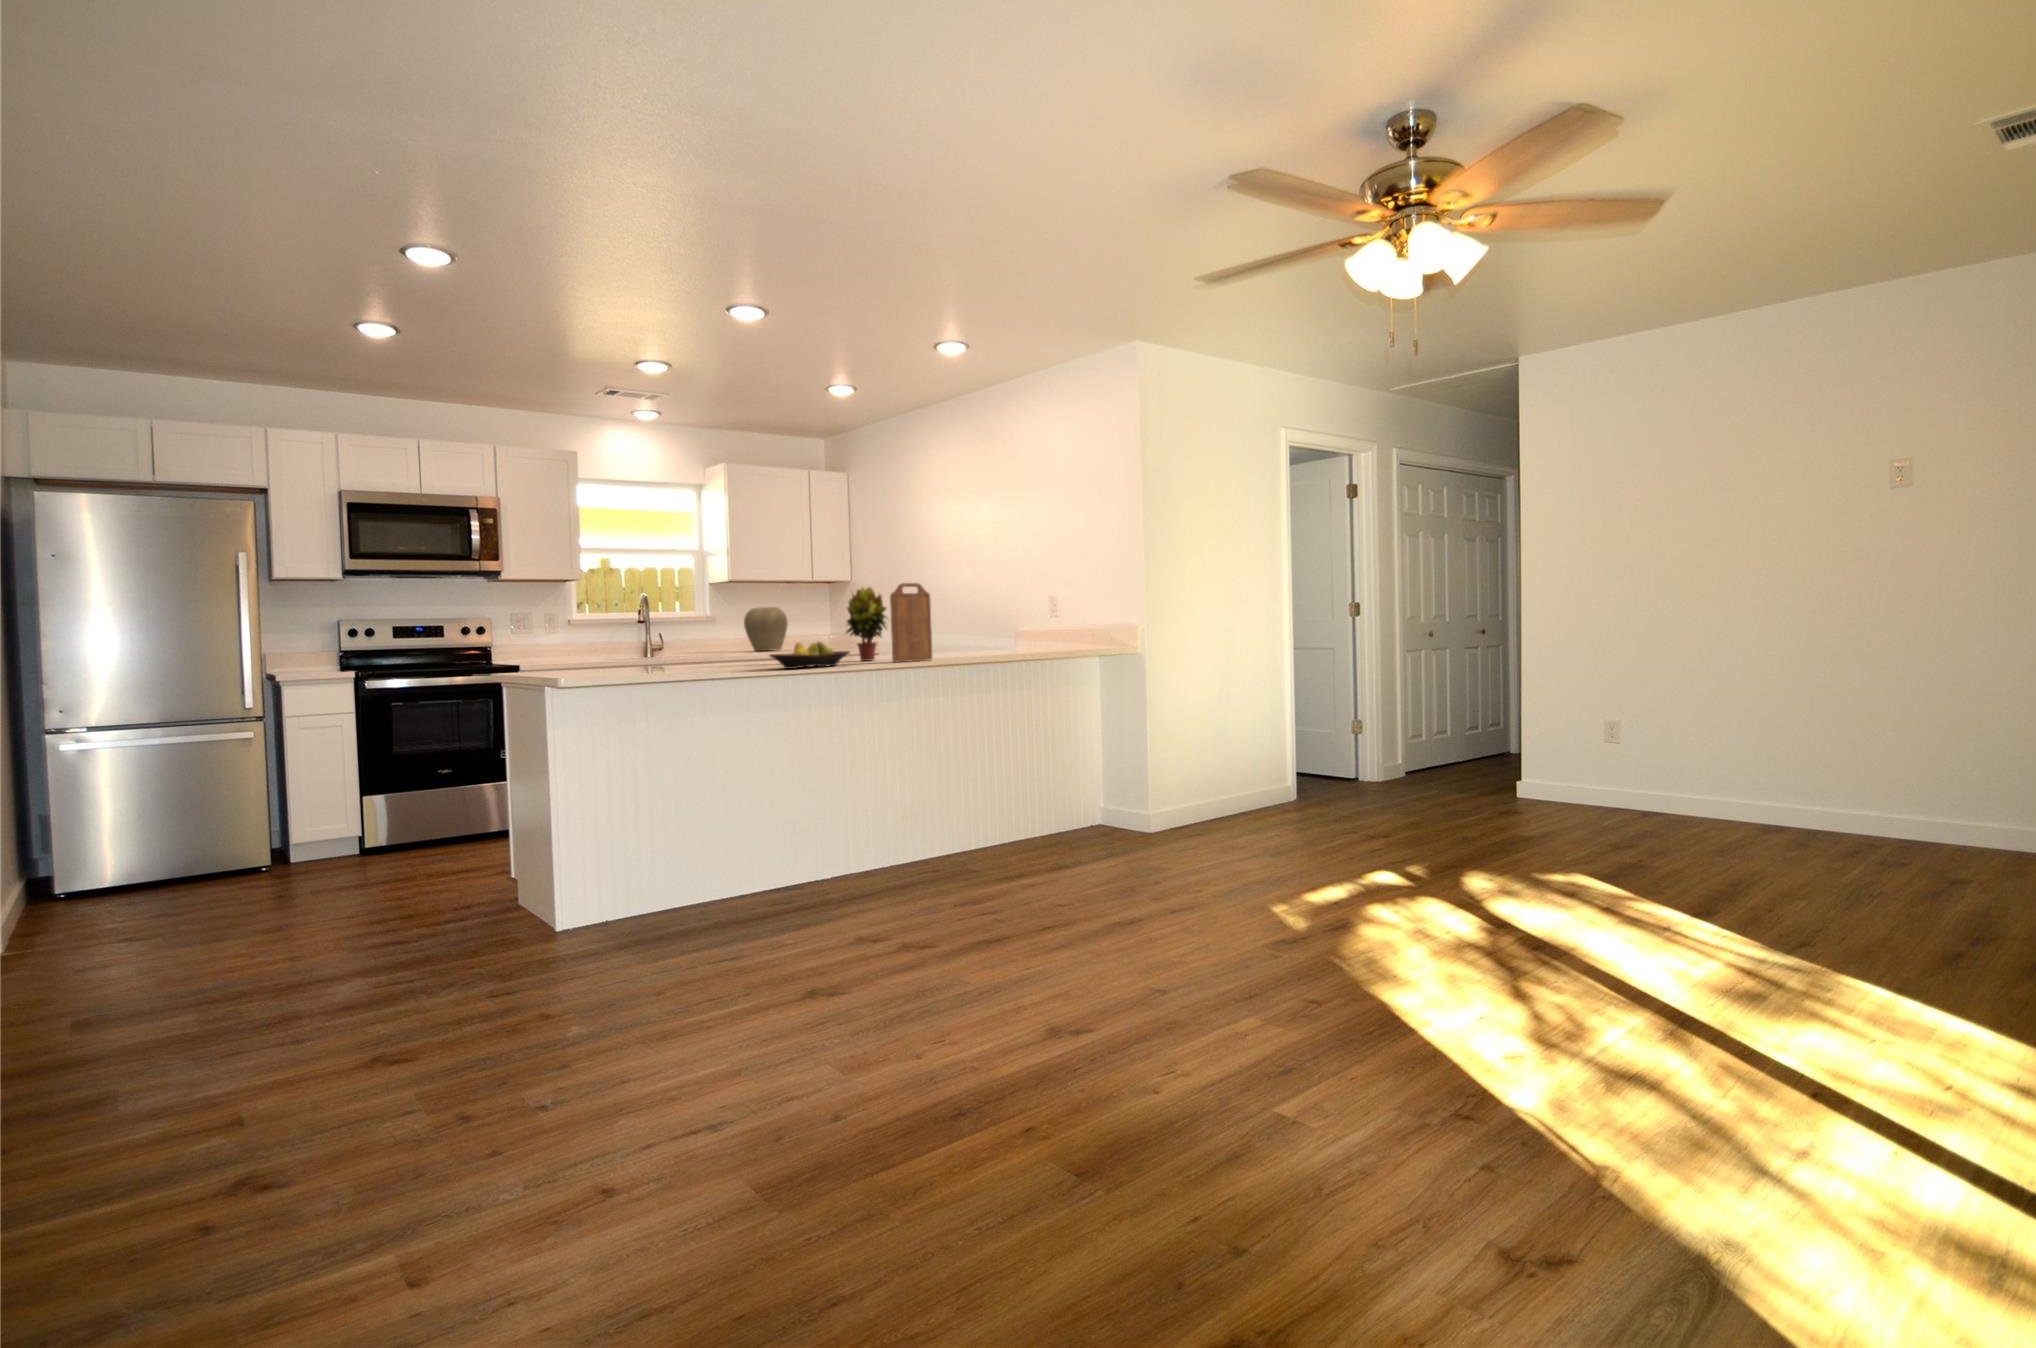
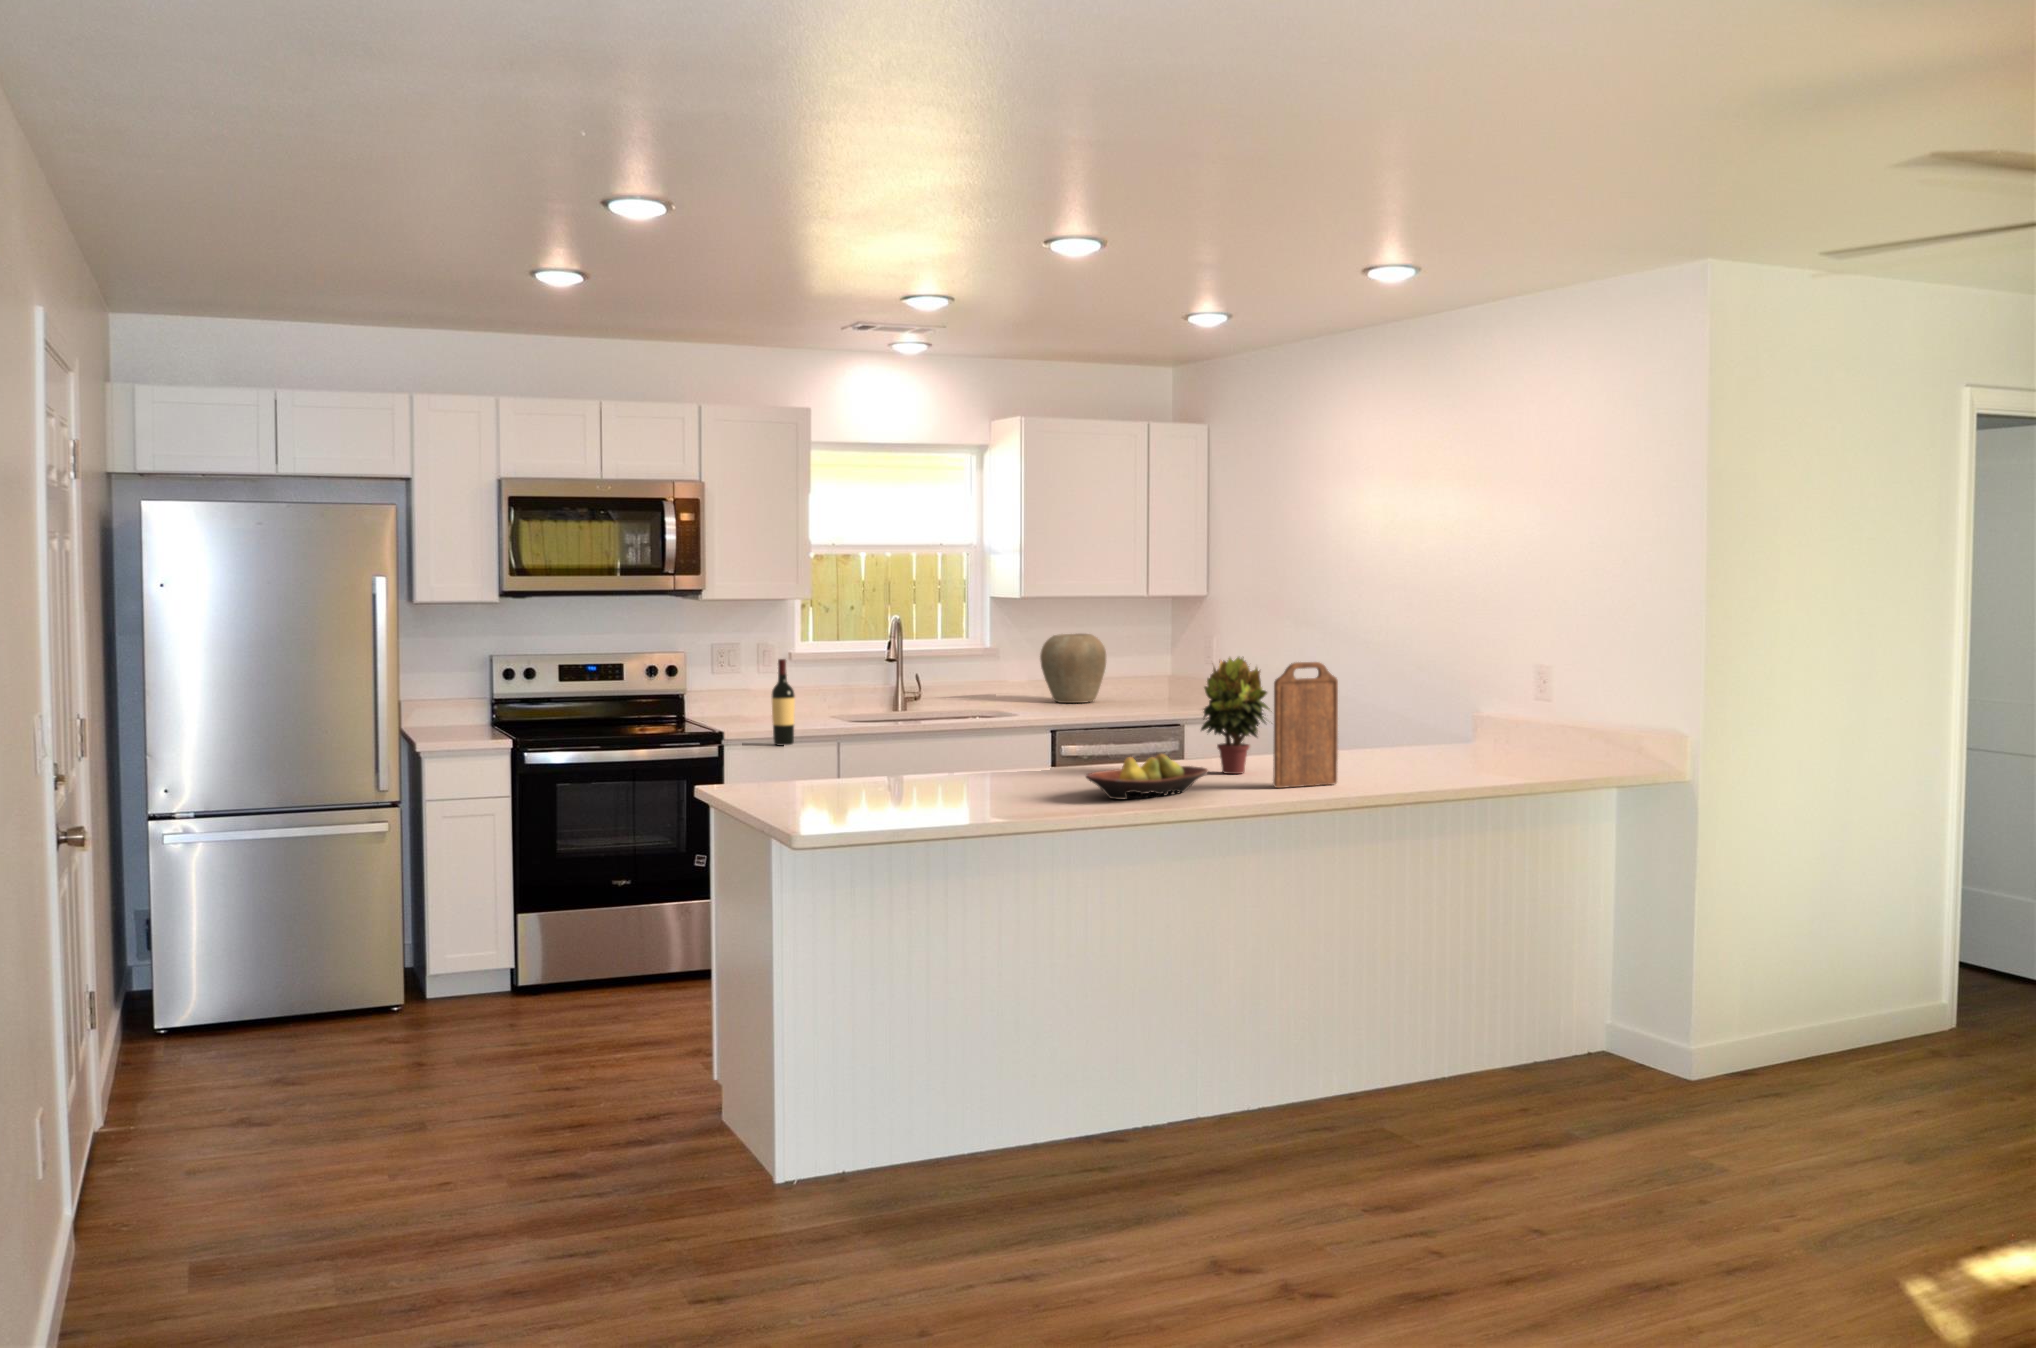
wine bottle: none [553,609,570,667] -> present [772,659,795,745]

